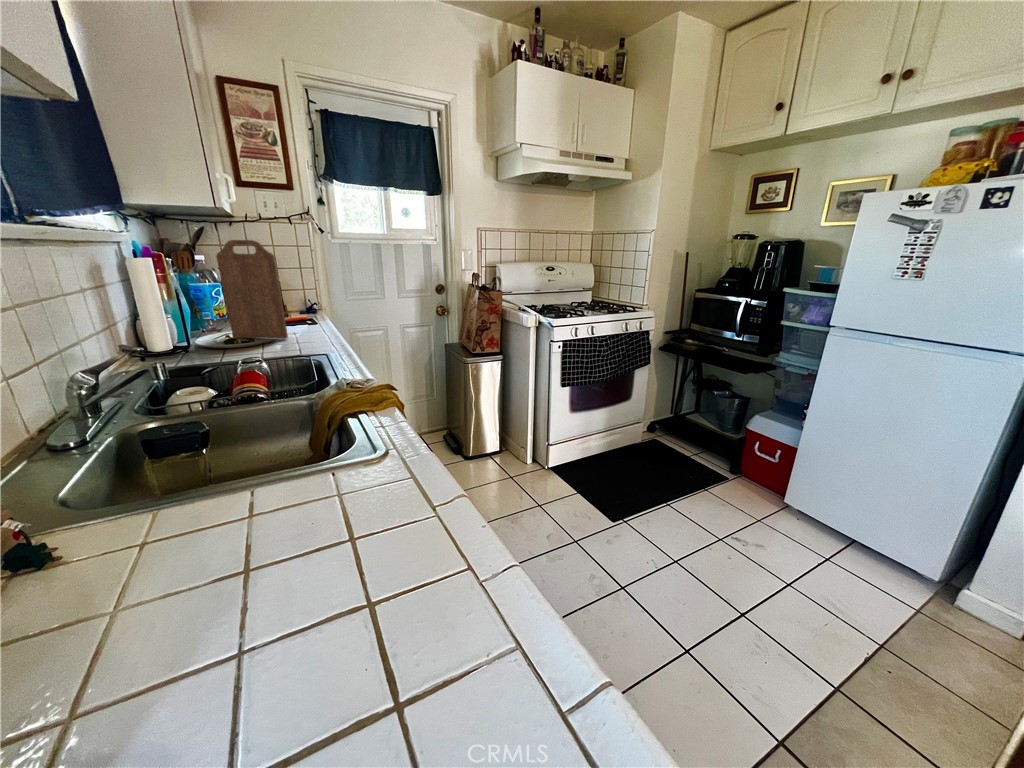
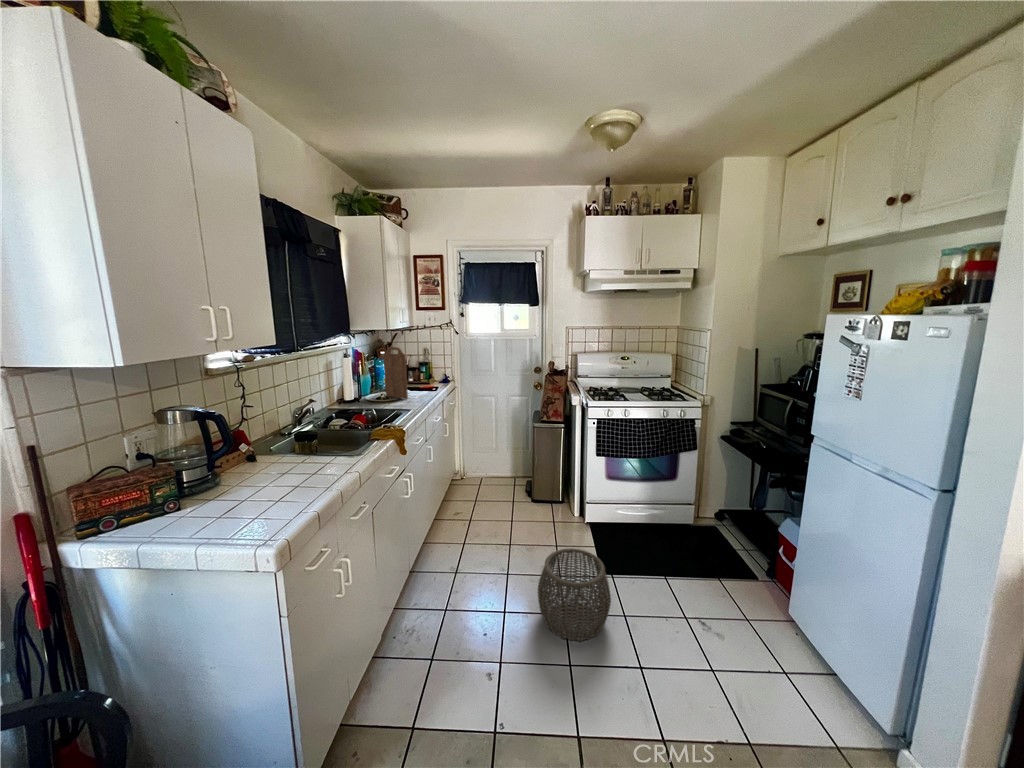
woven basket: none [593,503,694,621] -> present [537,548,611,642]

